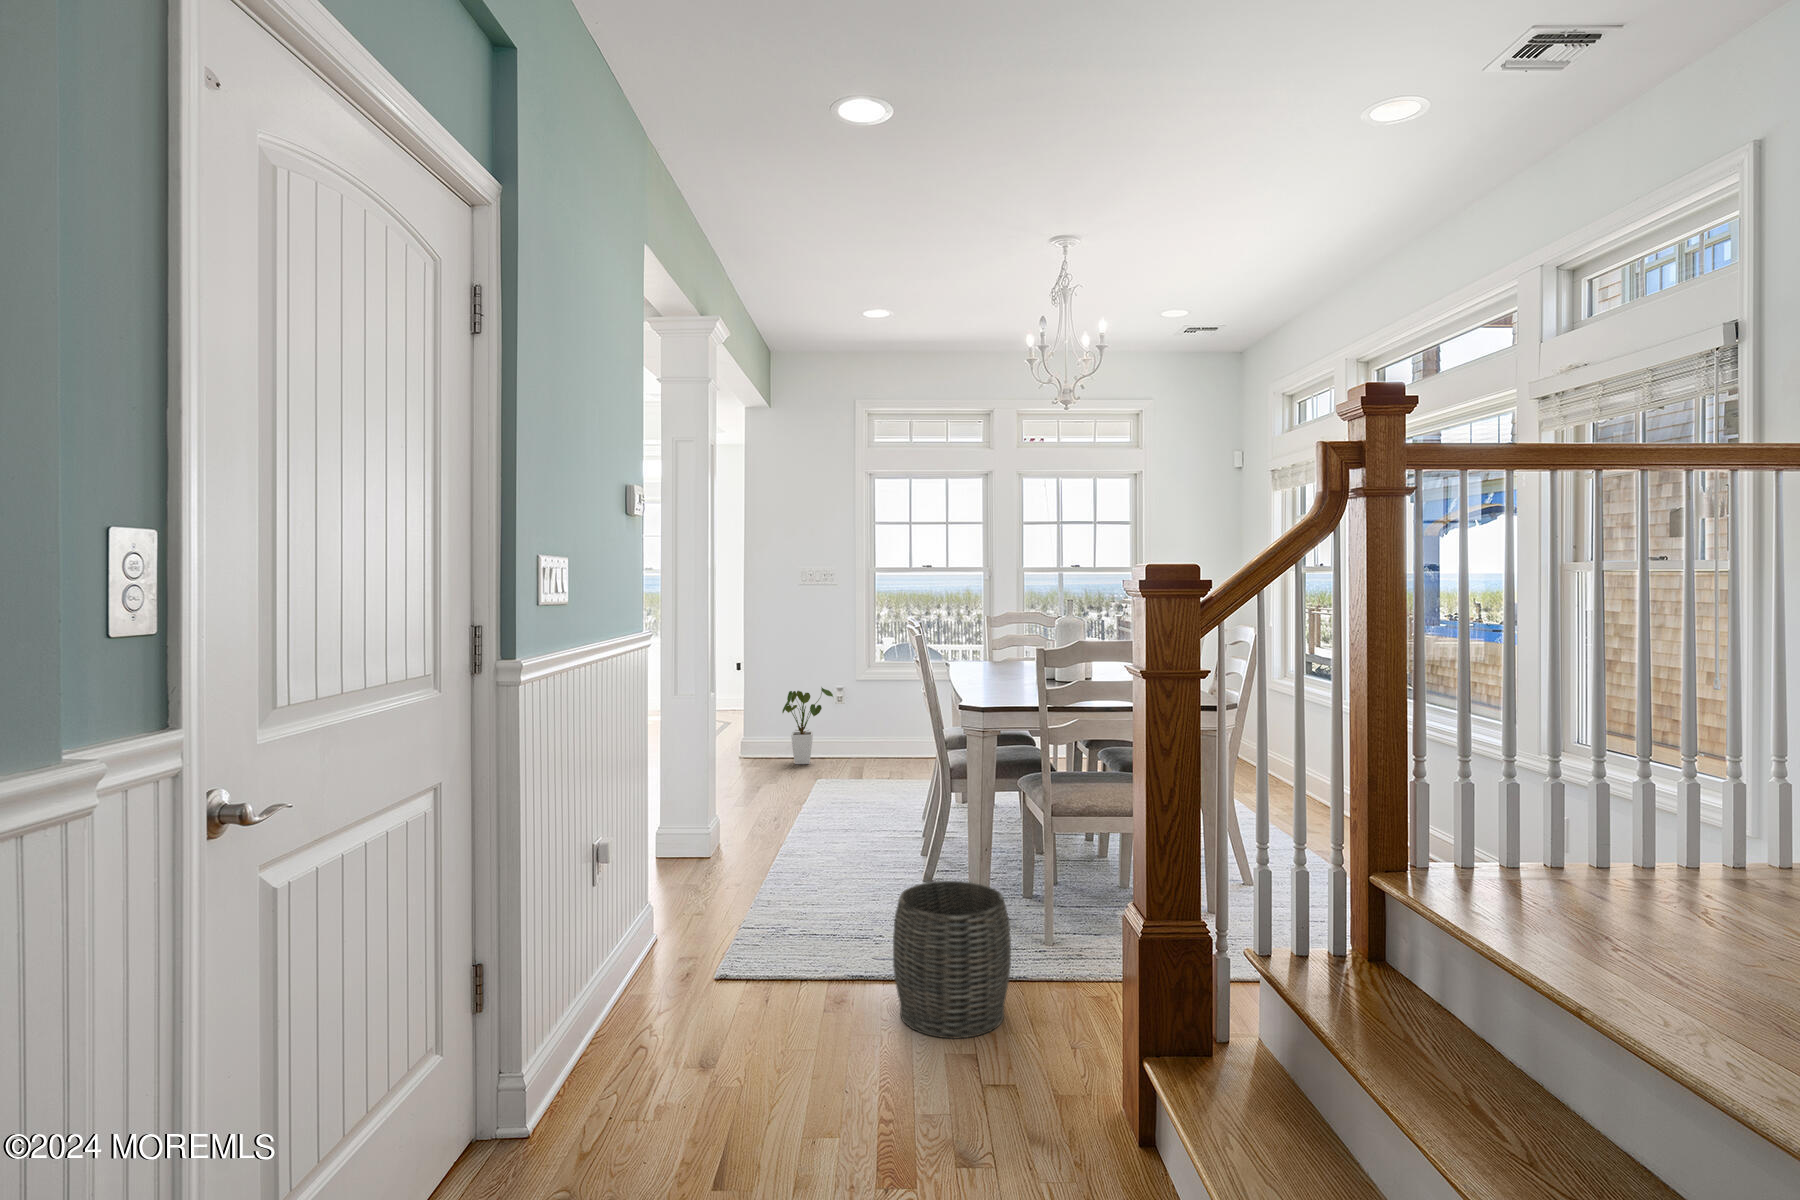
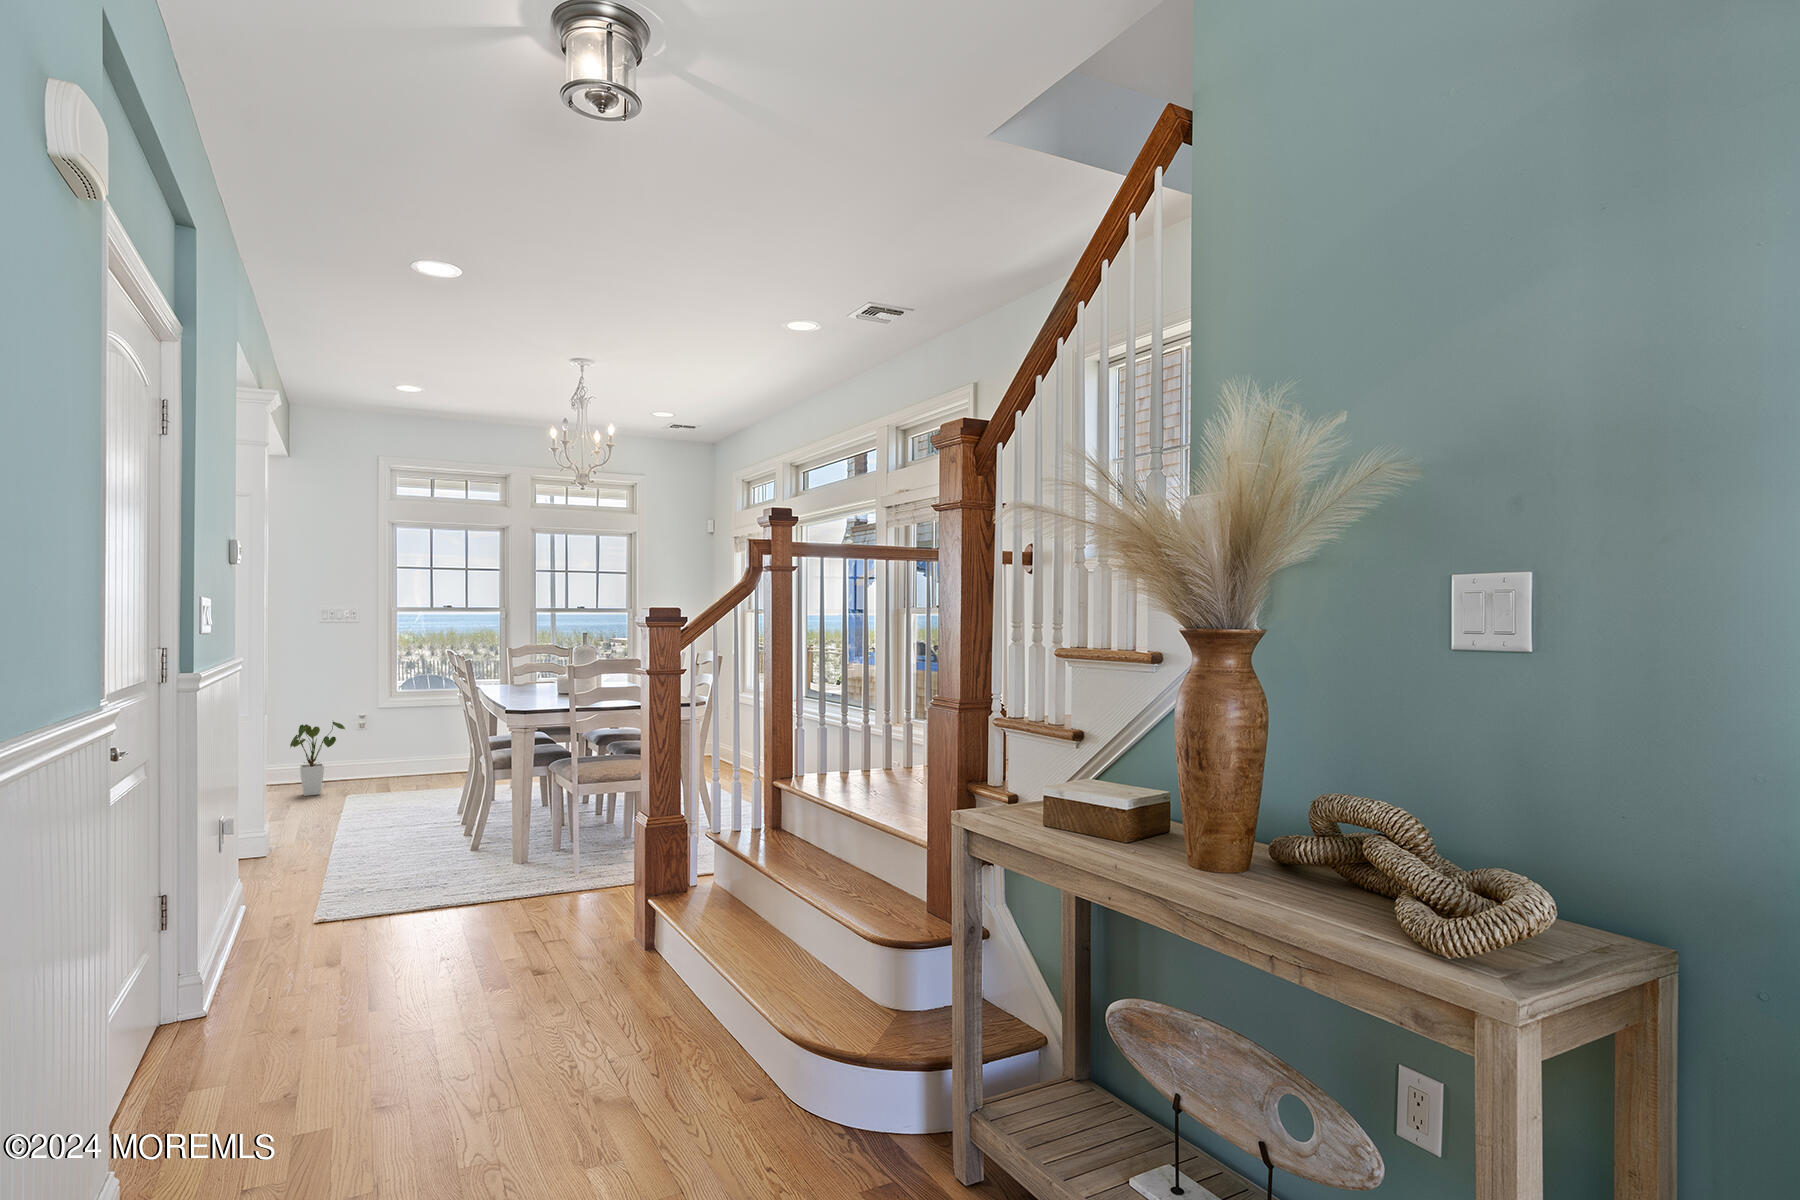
woven basket: present [893,881,1011,1038] -> none [470,829,558,930]

